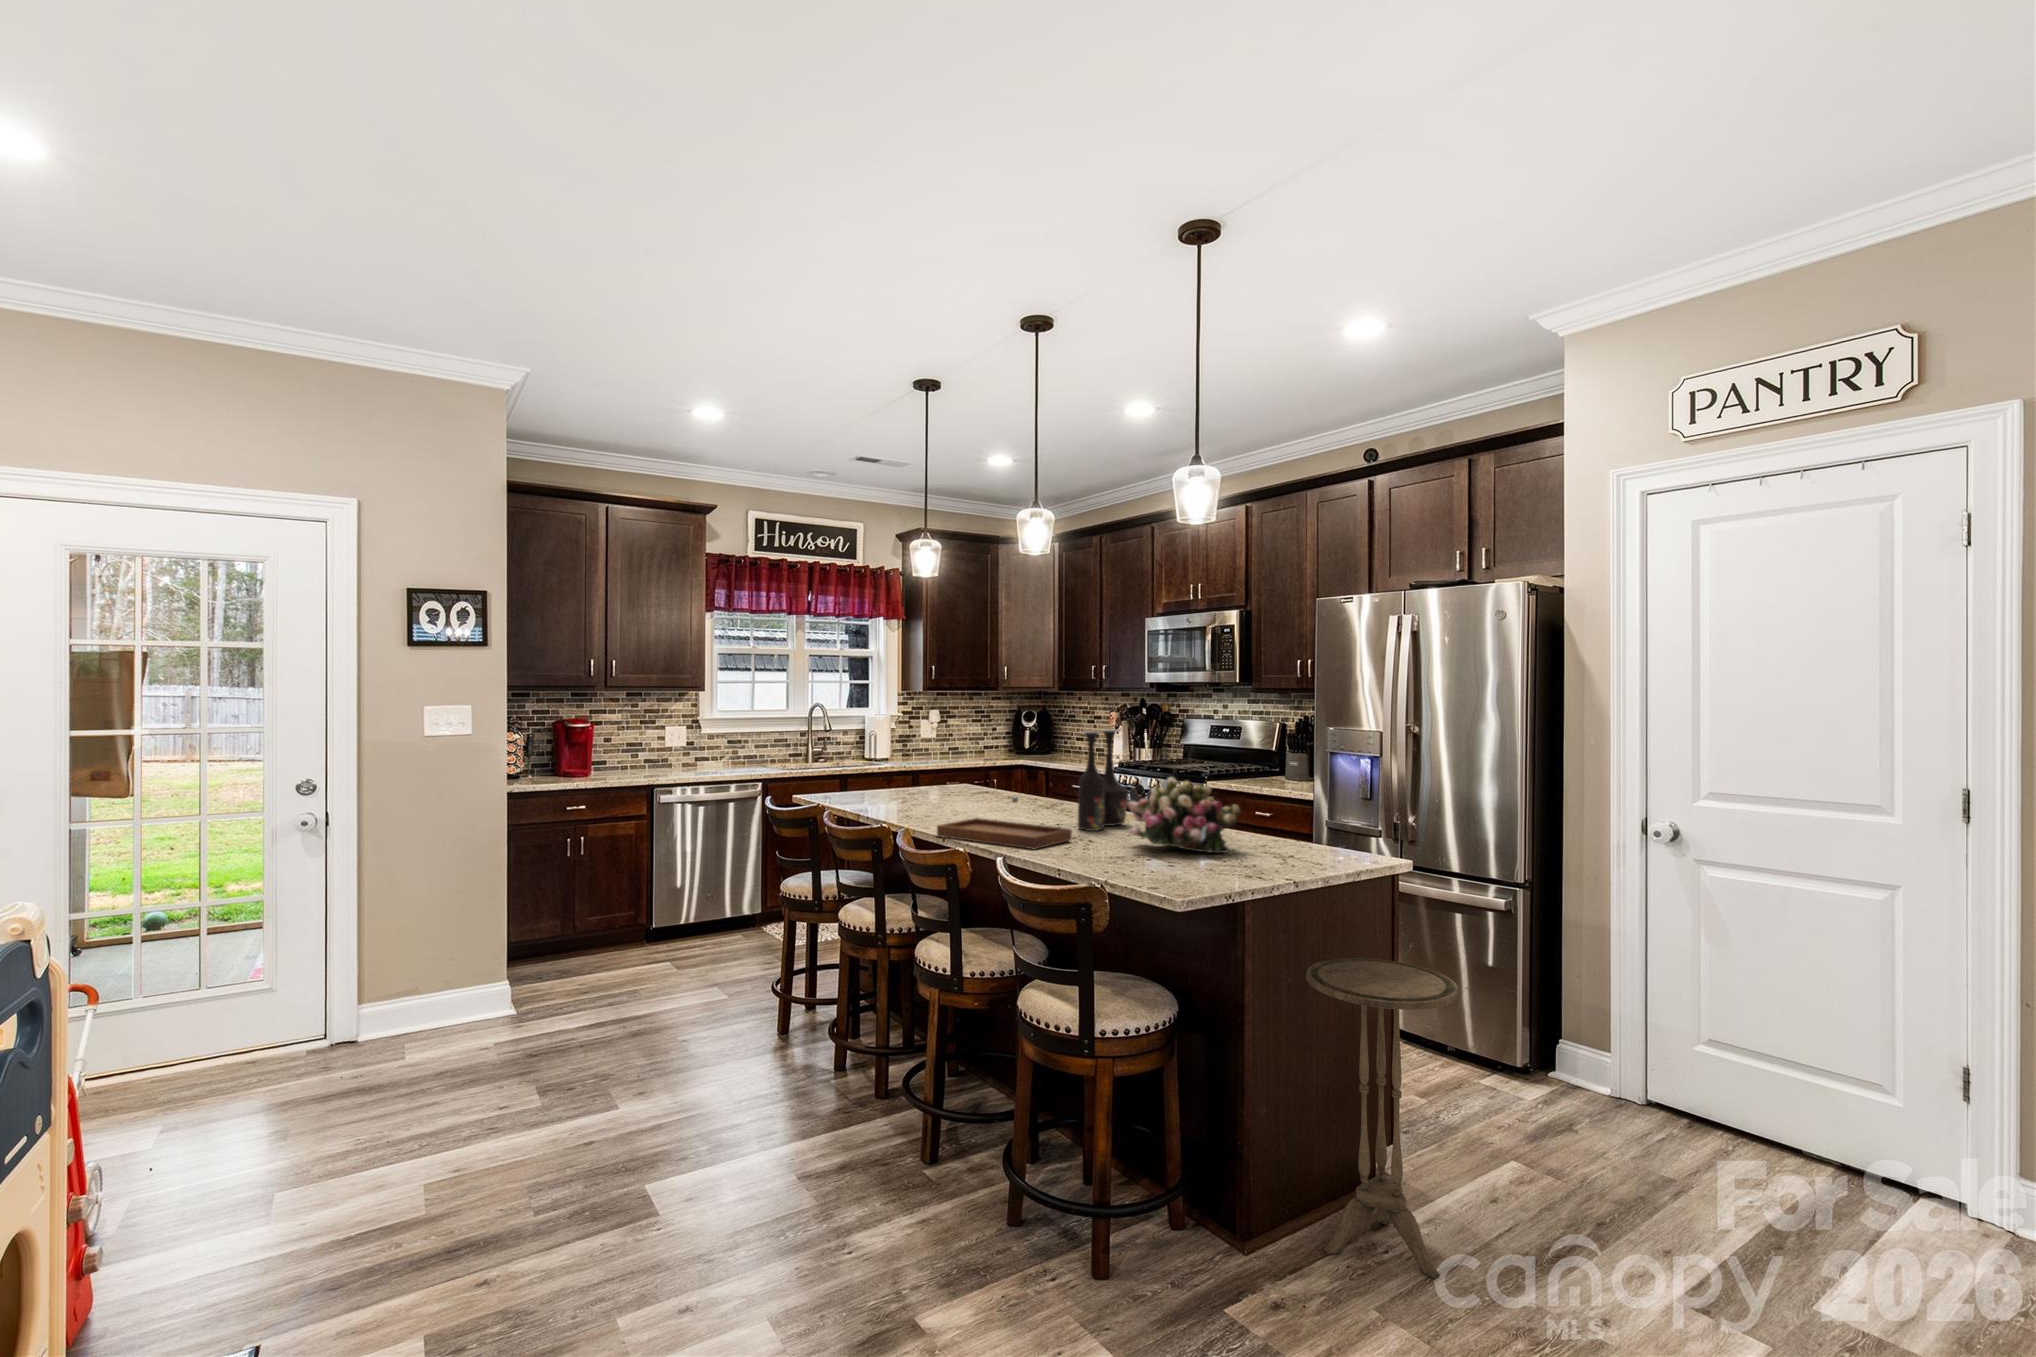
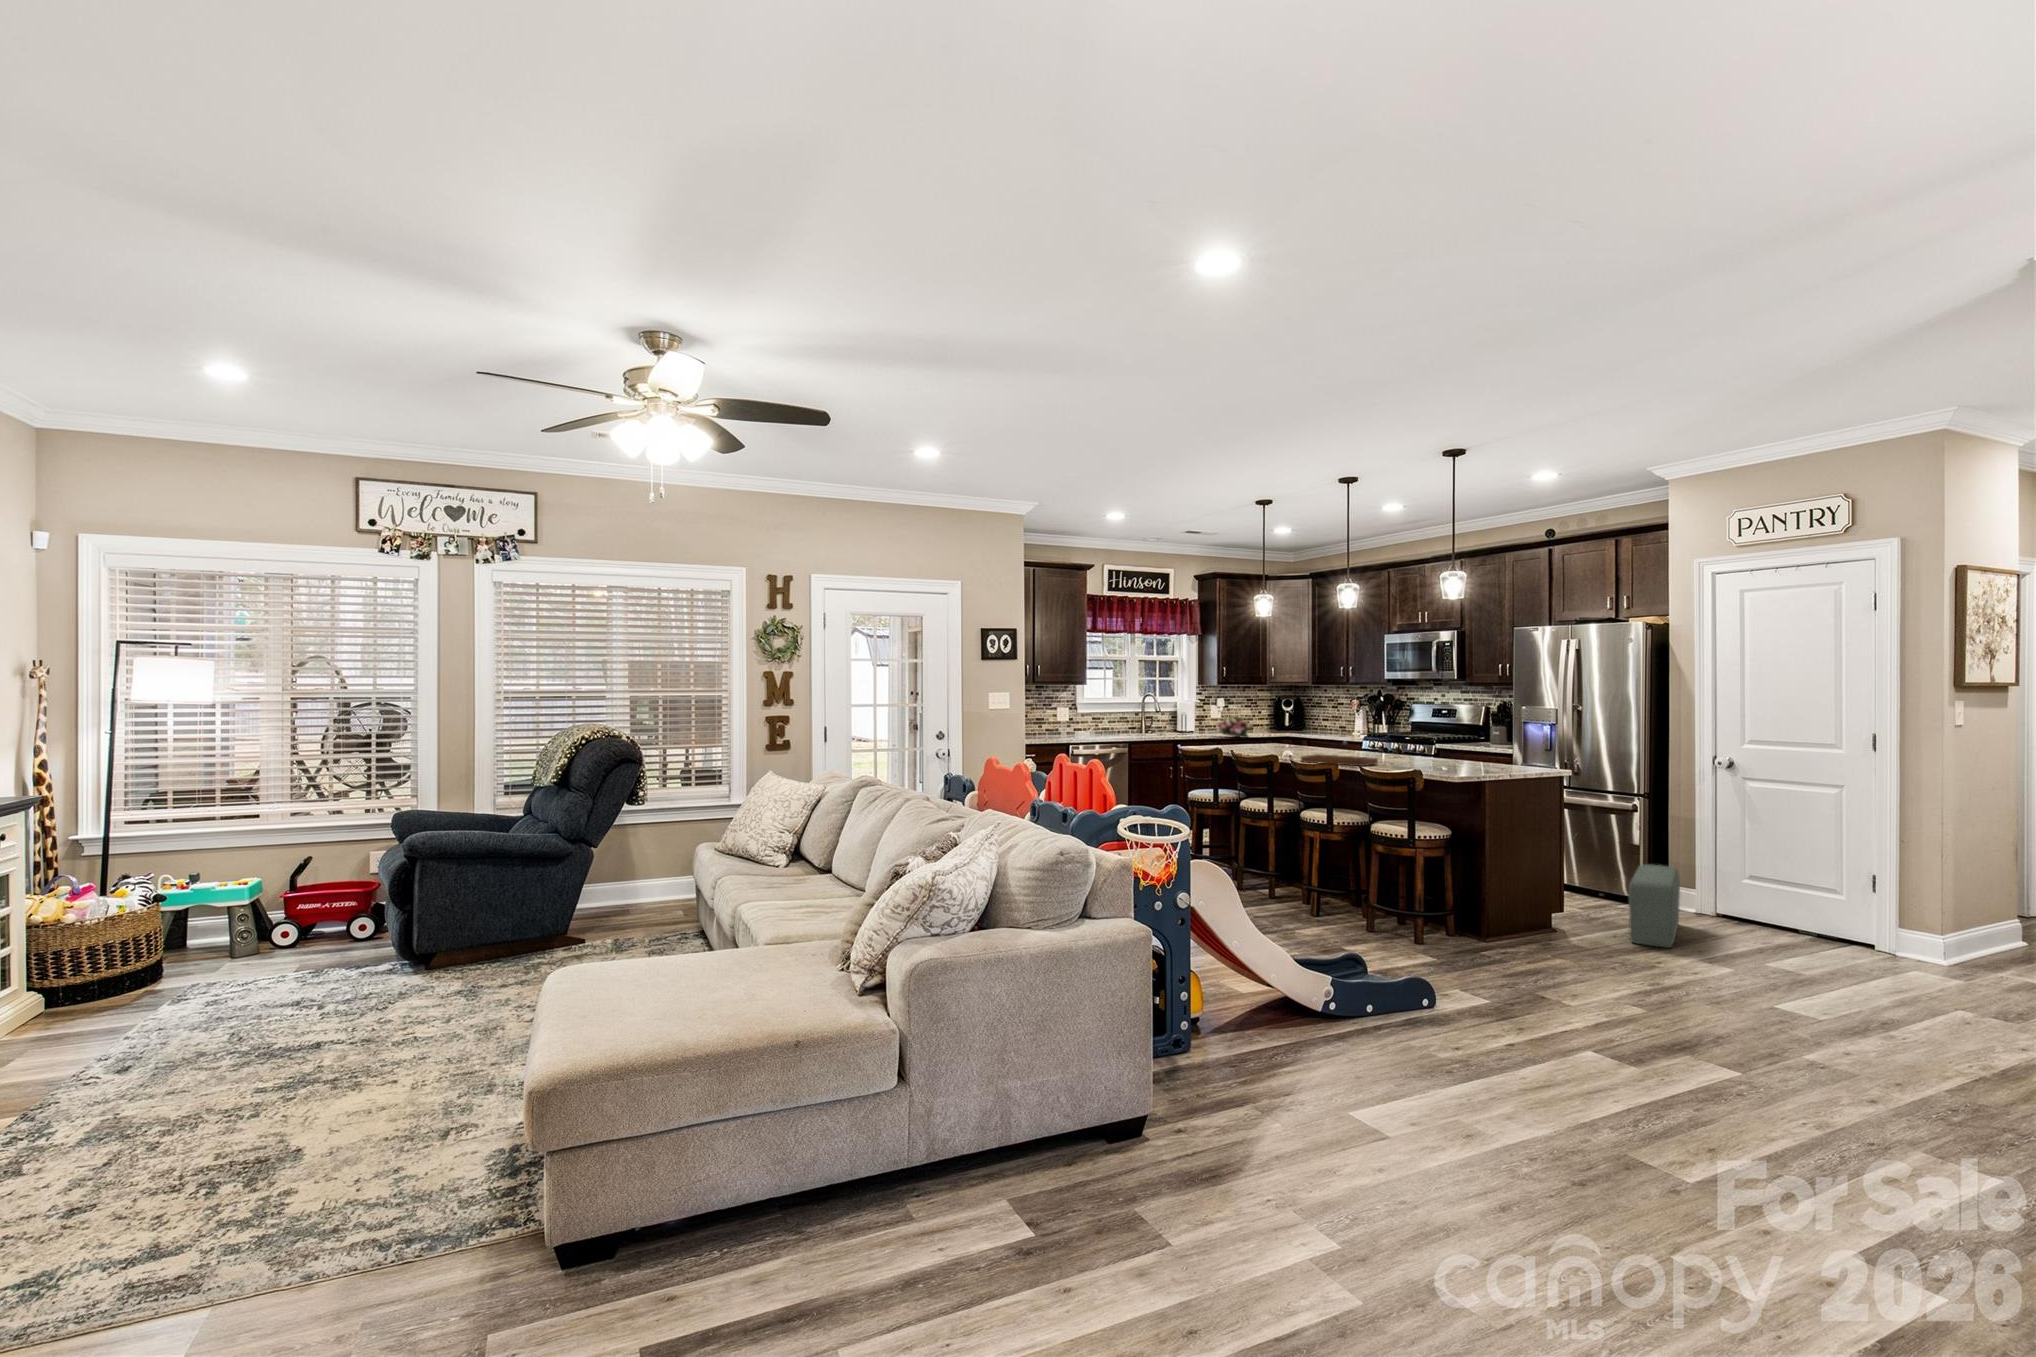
vase: present [1078,729,1129,831] -> none [1374,706,1402,762]
flower arrangement: present [1127,777,1241,853] -> present [1216,715,1254,738]
side table: present [1306,958,1459,1279] -> none [1515,814,1592,951]
pouf: none [1523,1026,1615,1244] -> present [1629,865,1680,948]

